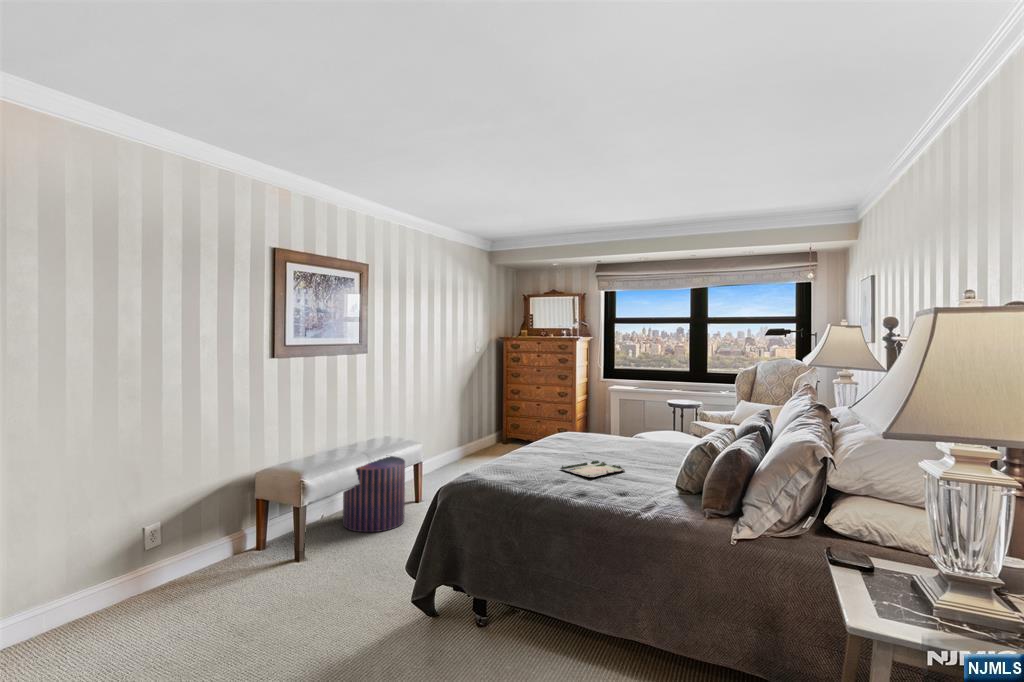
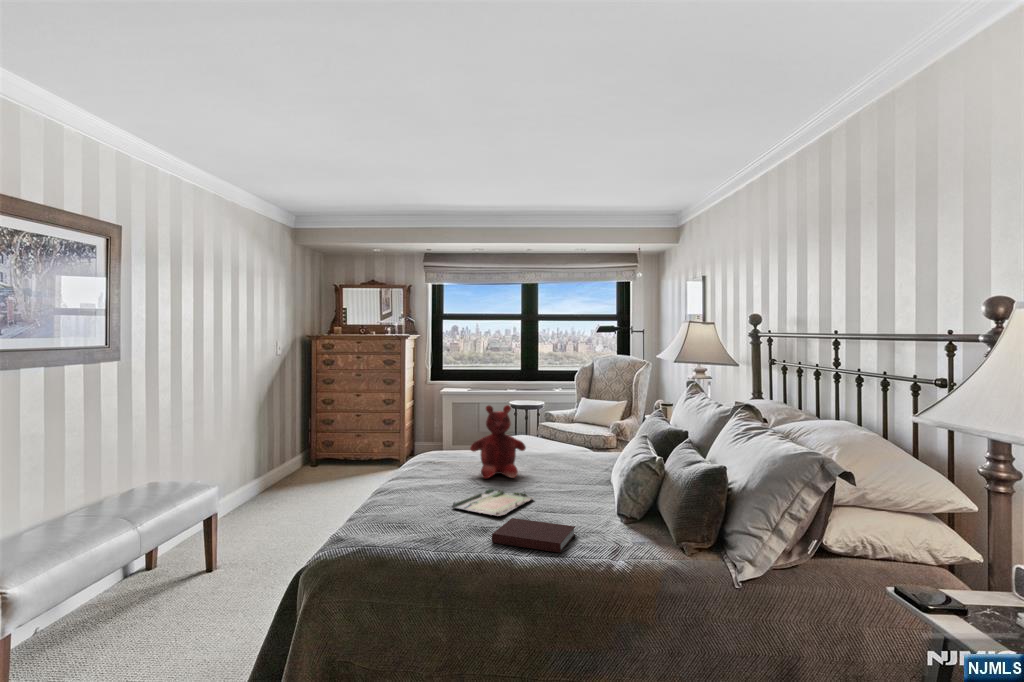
teddy bear: none [591,398,635,456] -> present [470,405,526,478]
pouf: present [343,456,405,532] -> none [84,509,193,638]
notebook: none [573,479,637,502] -> present [492,518,575,553]

